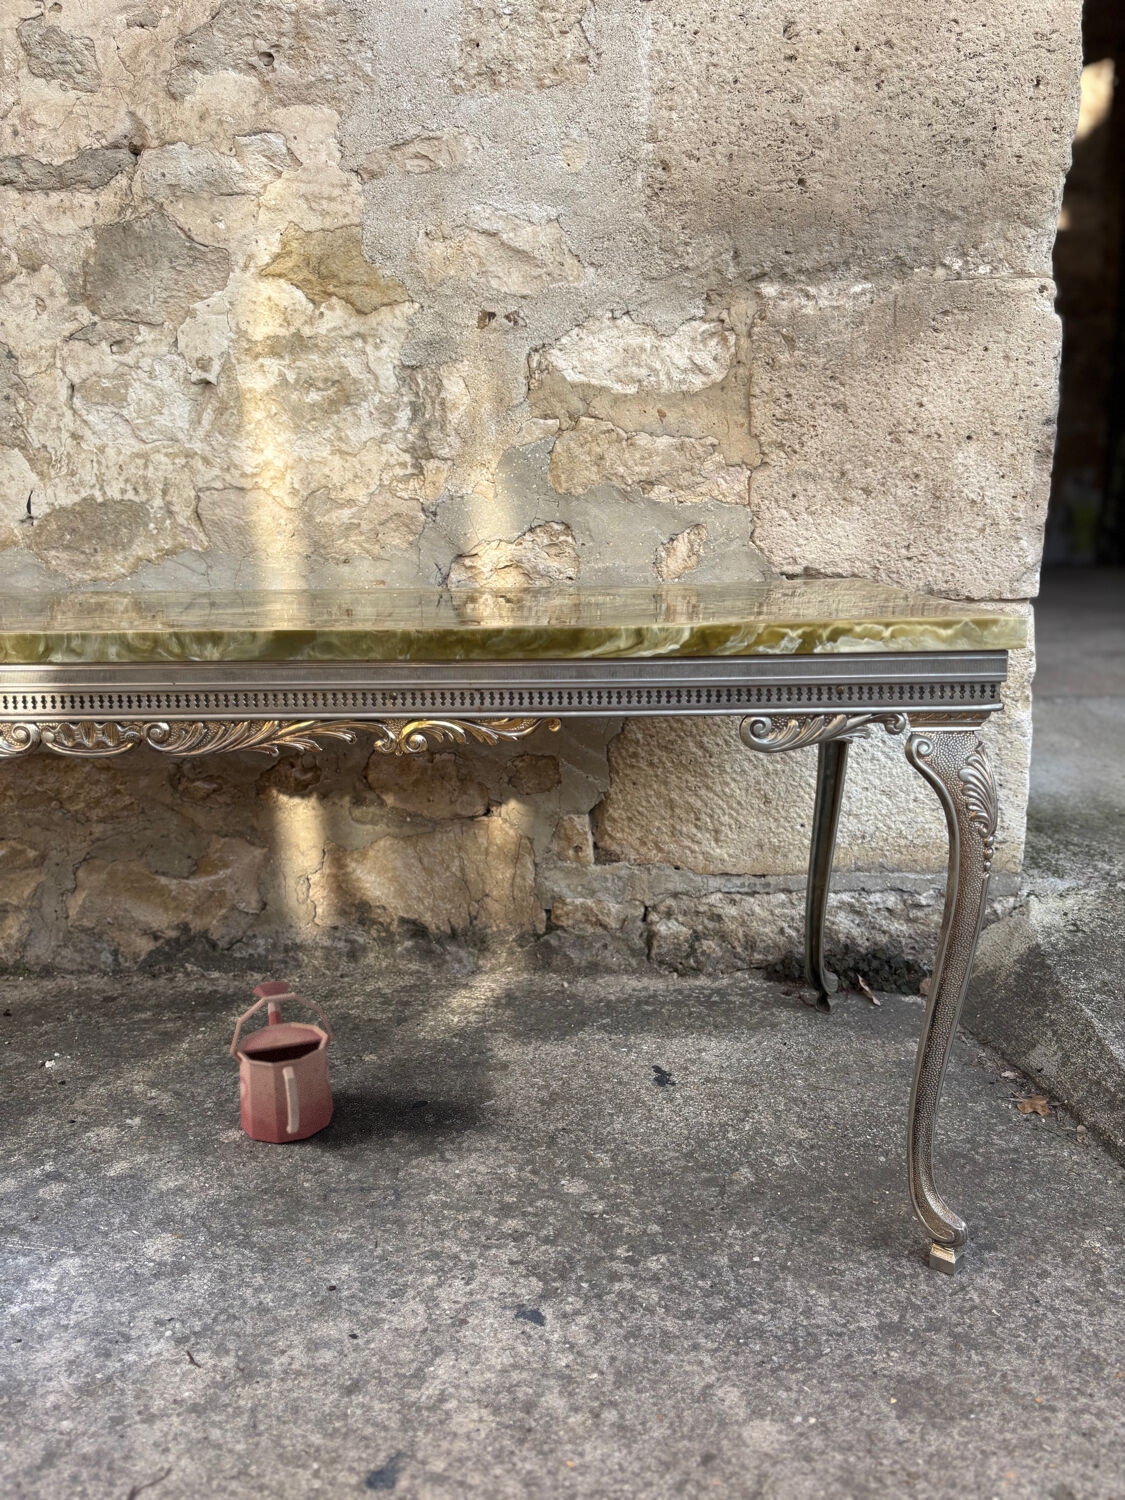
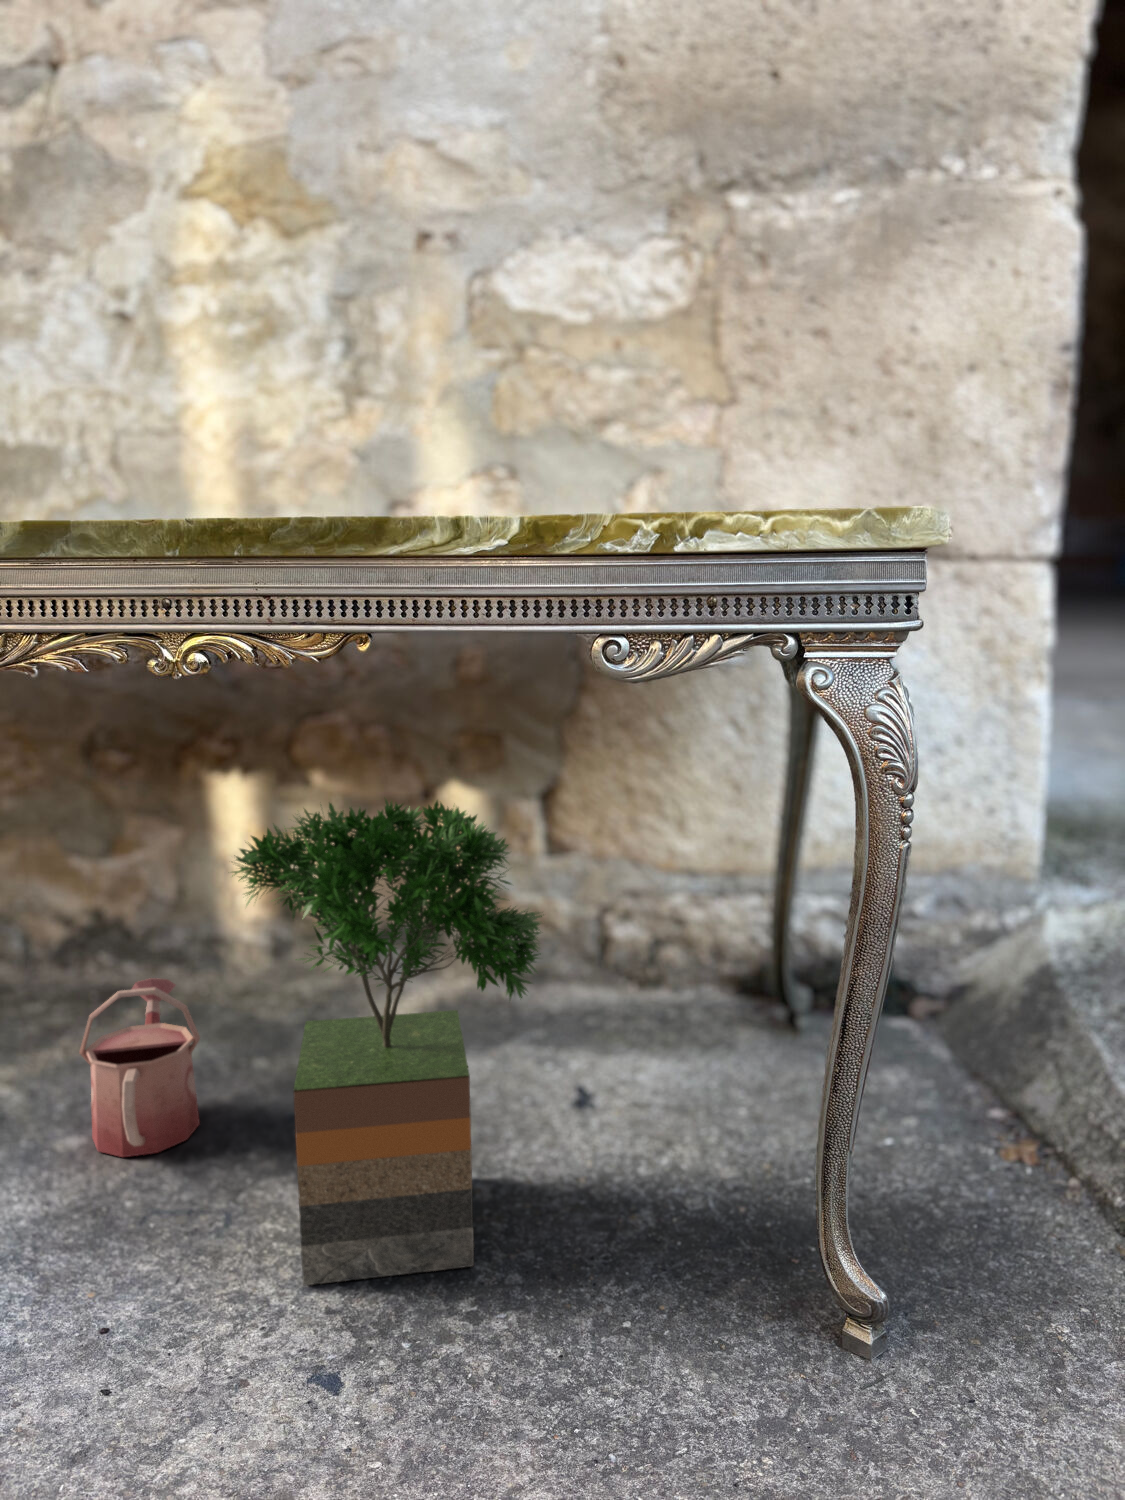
potted tree: none [402,827,686,1244] -> present [233,800,542,1285]

